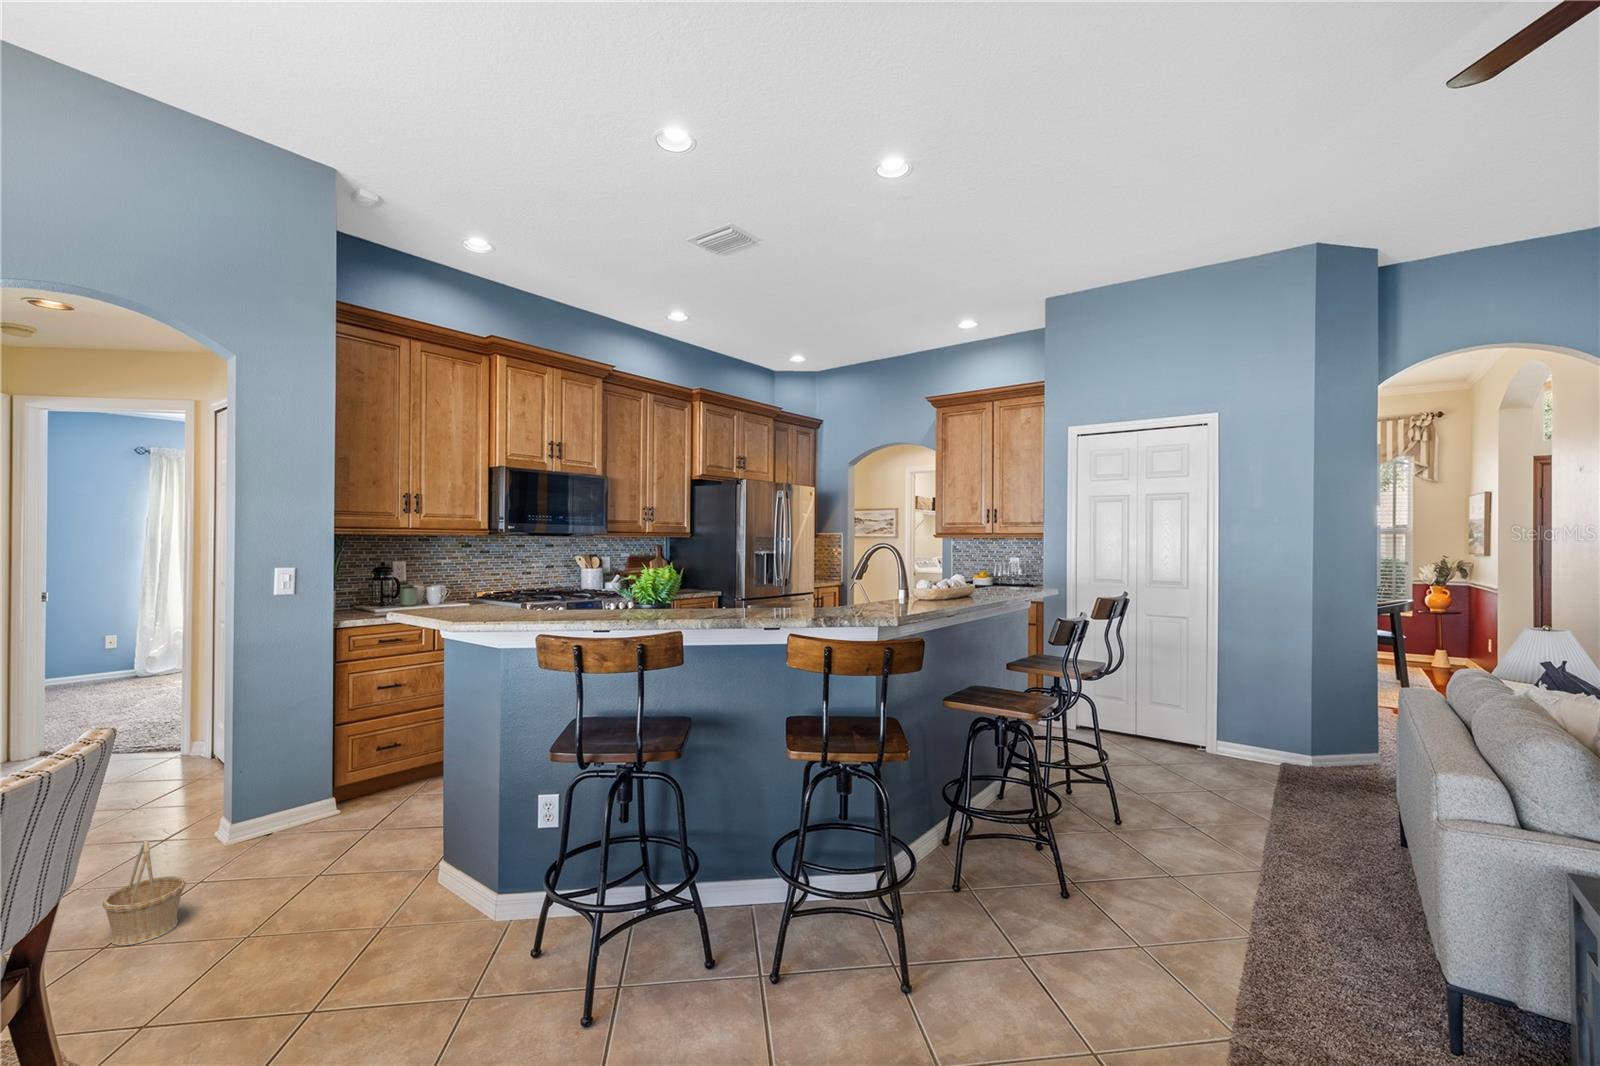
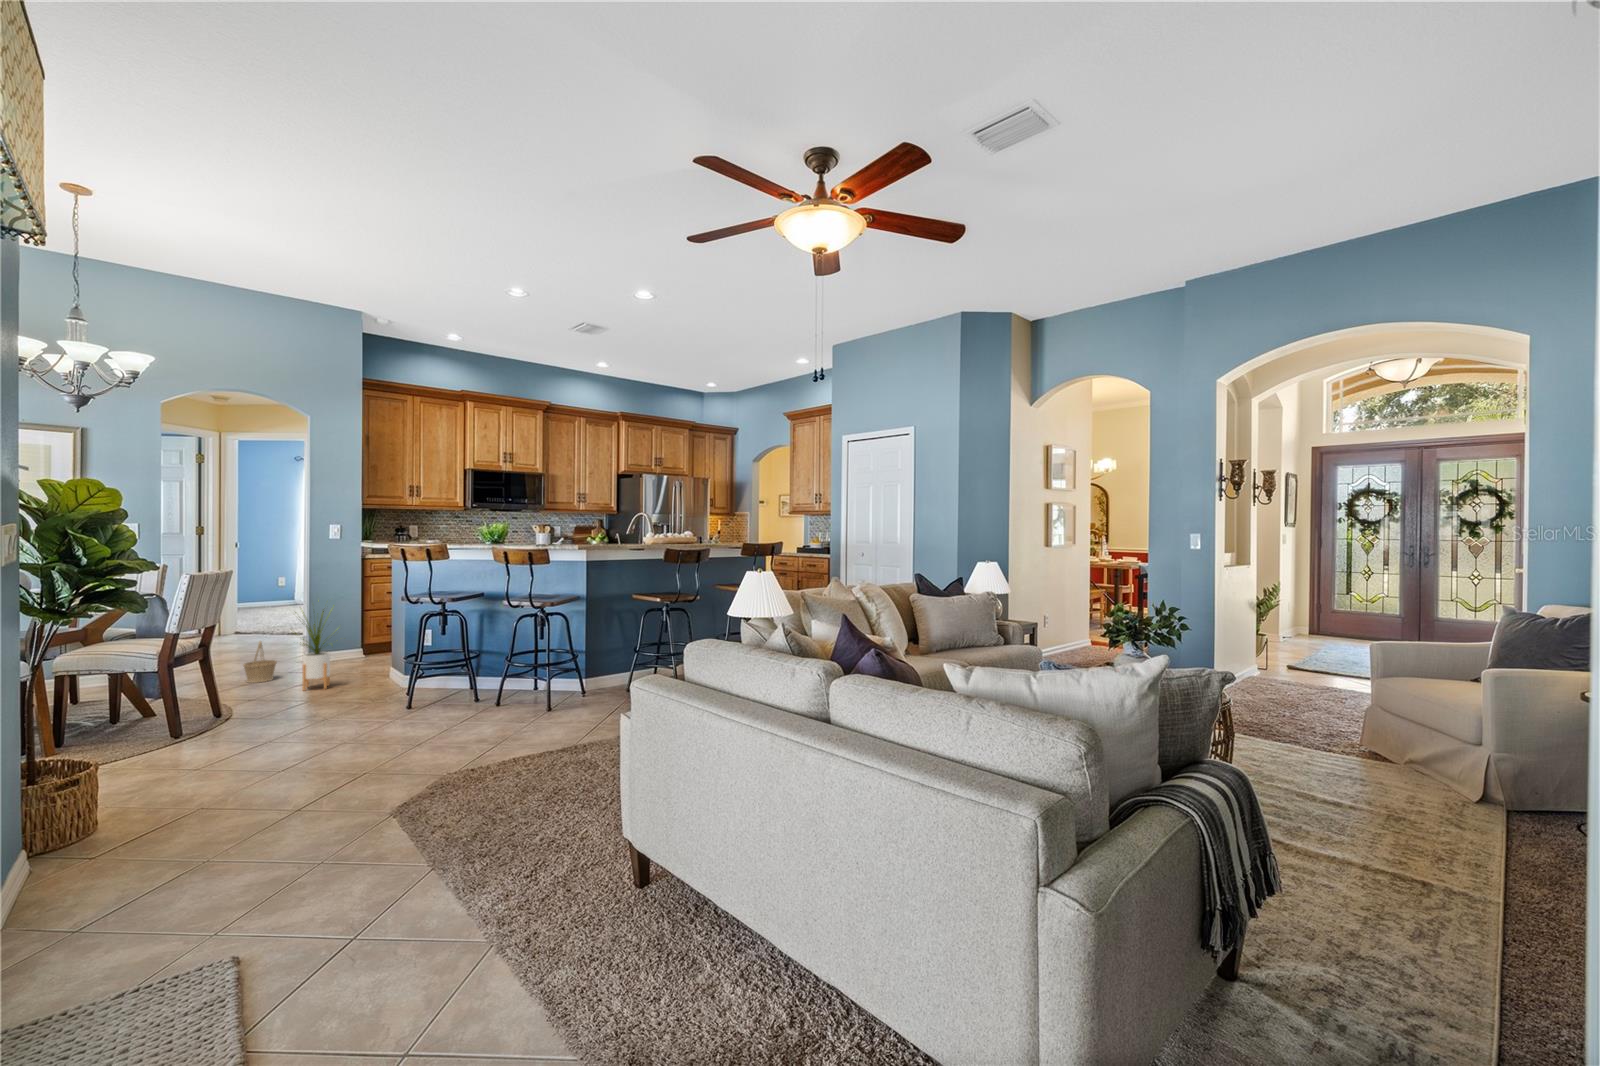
house plant: none [237,744,370,974] -> present [302,605,334,691]

